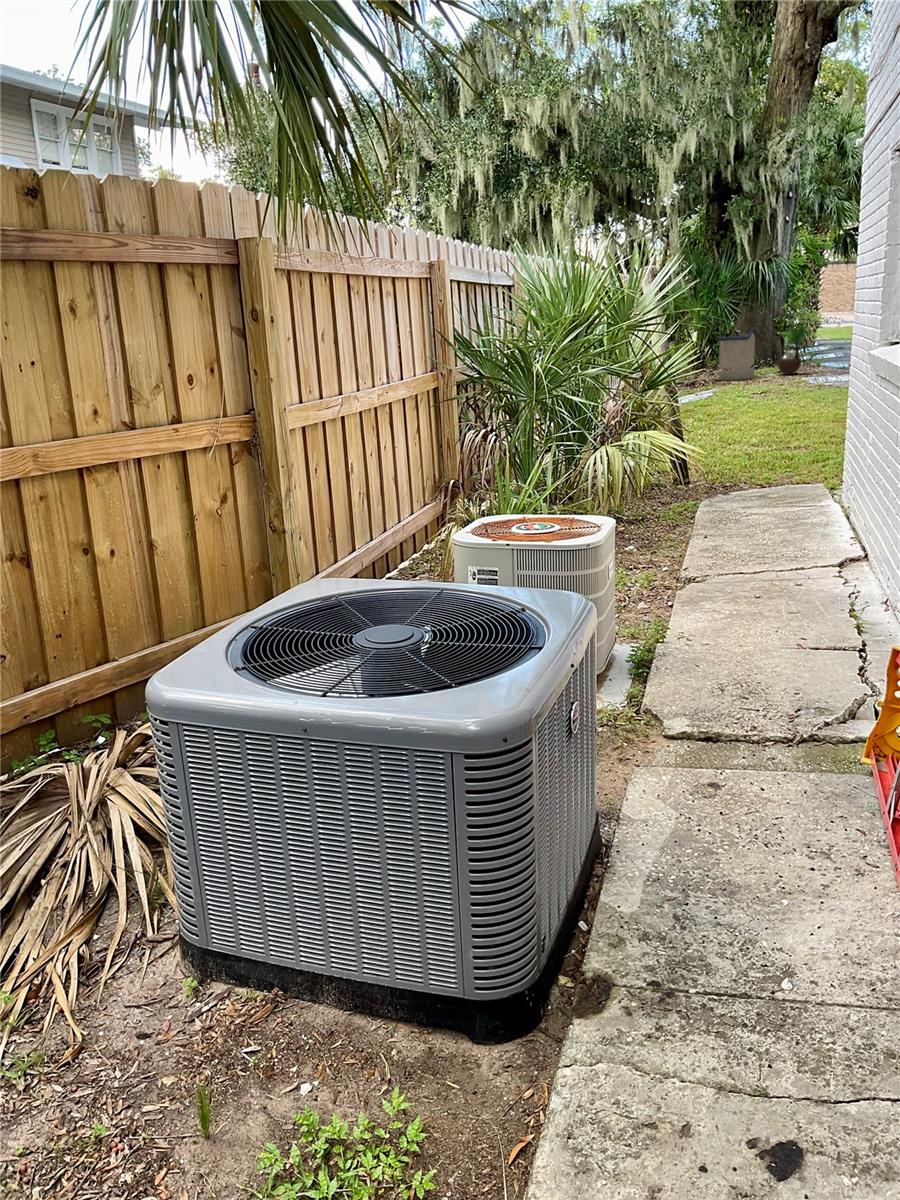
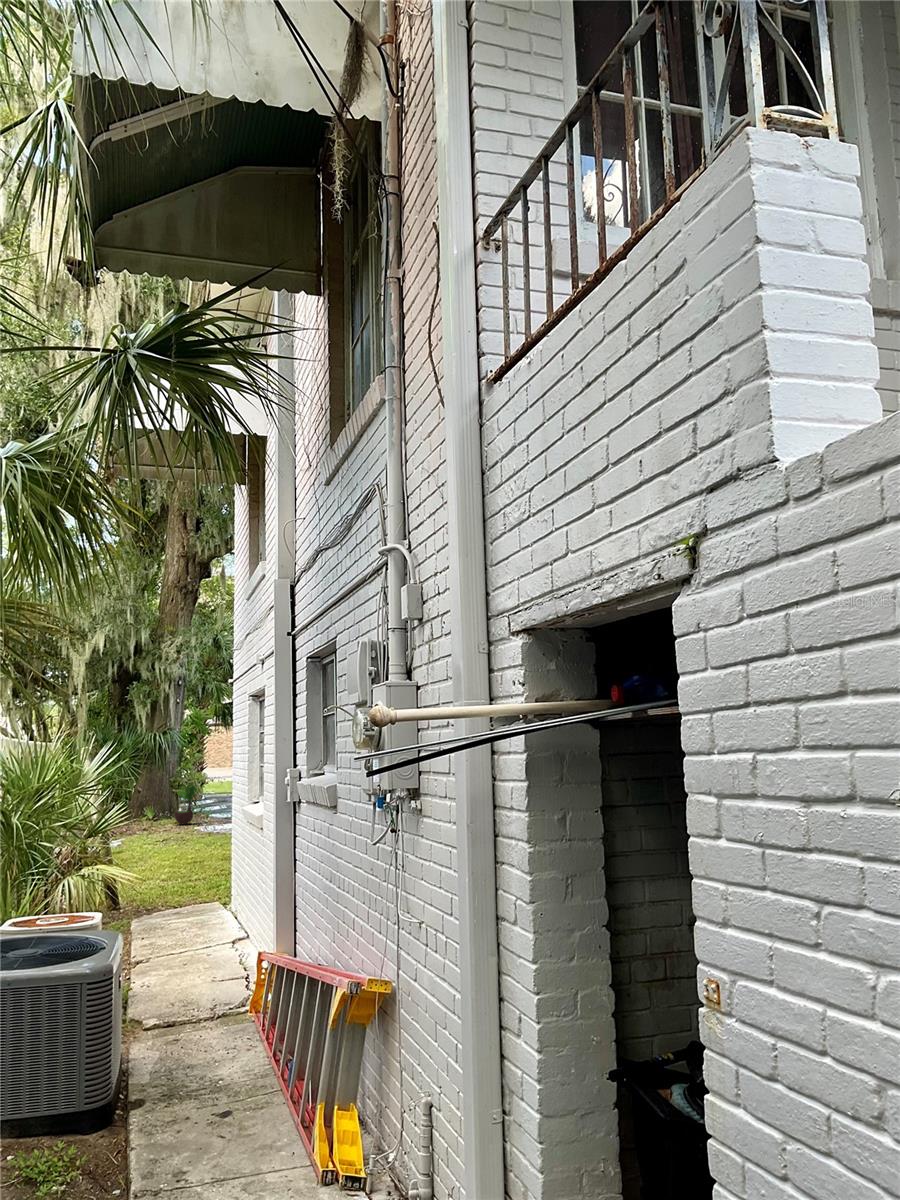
trash can: present [717,328,759,380] -> none [122,786,158,831]

